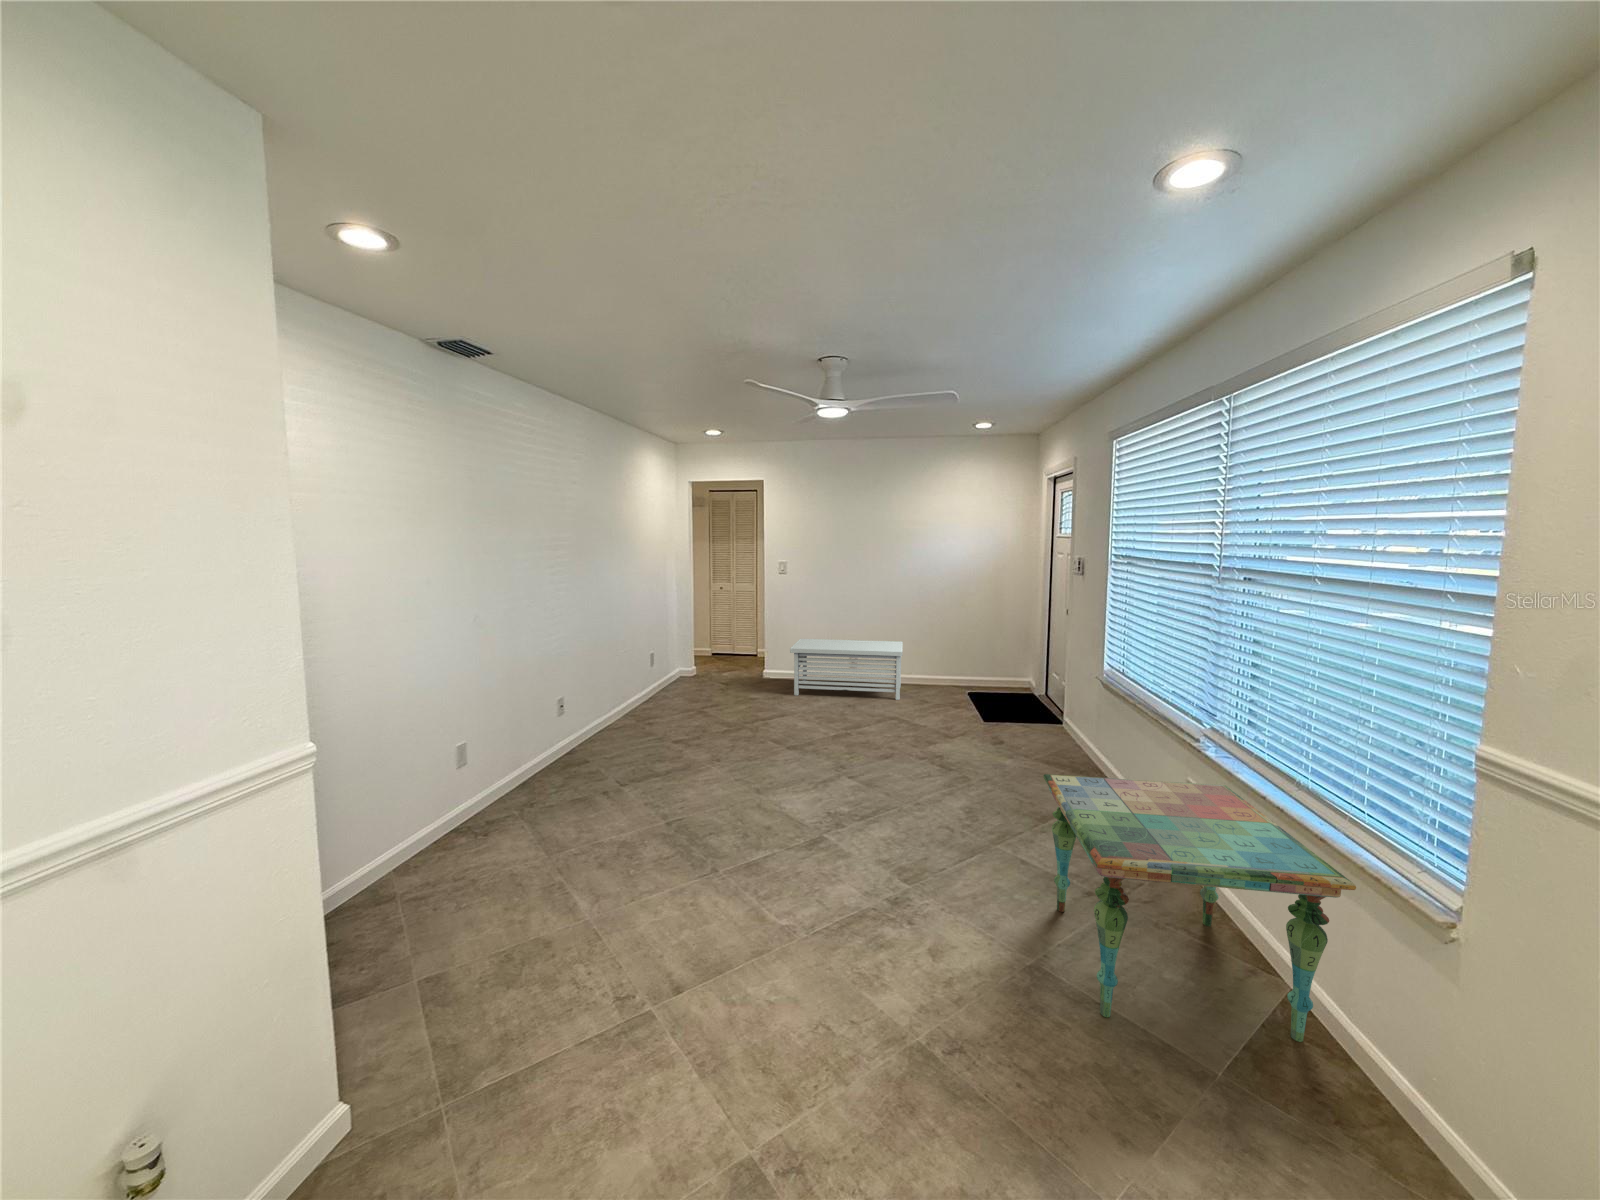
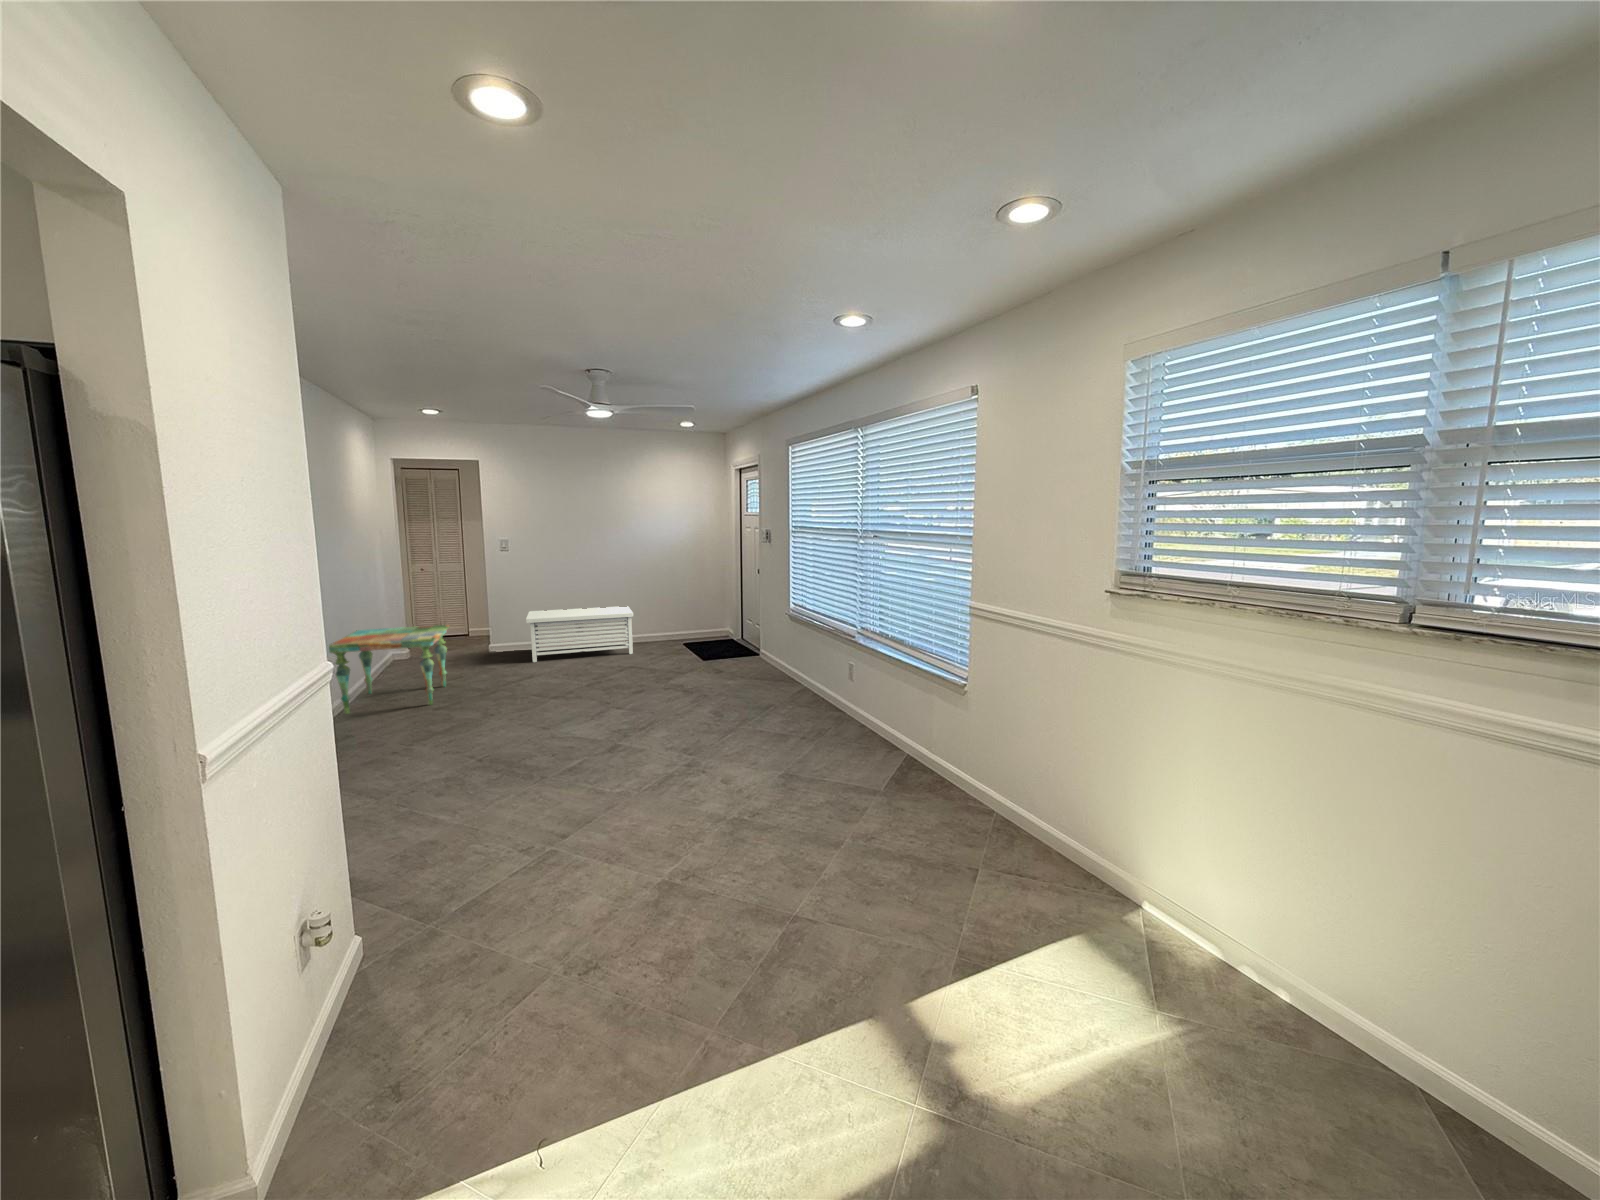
side table: present [1043,774,1356,1042] -> present [329,625,449,714]

